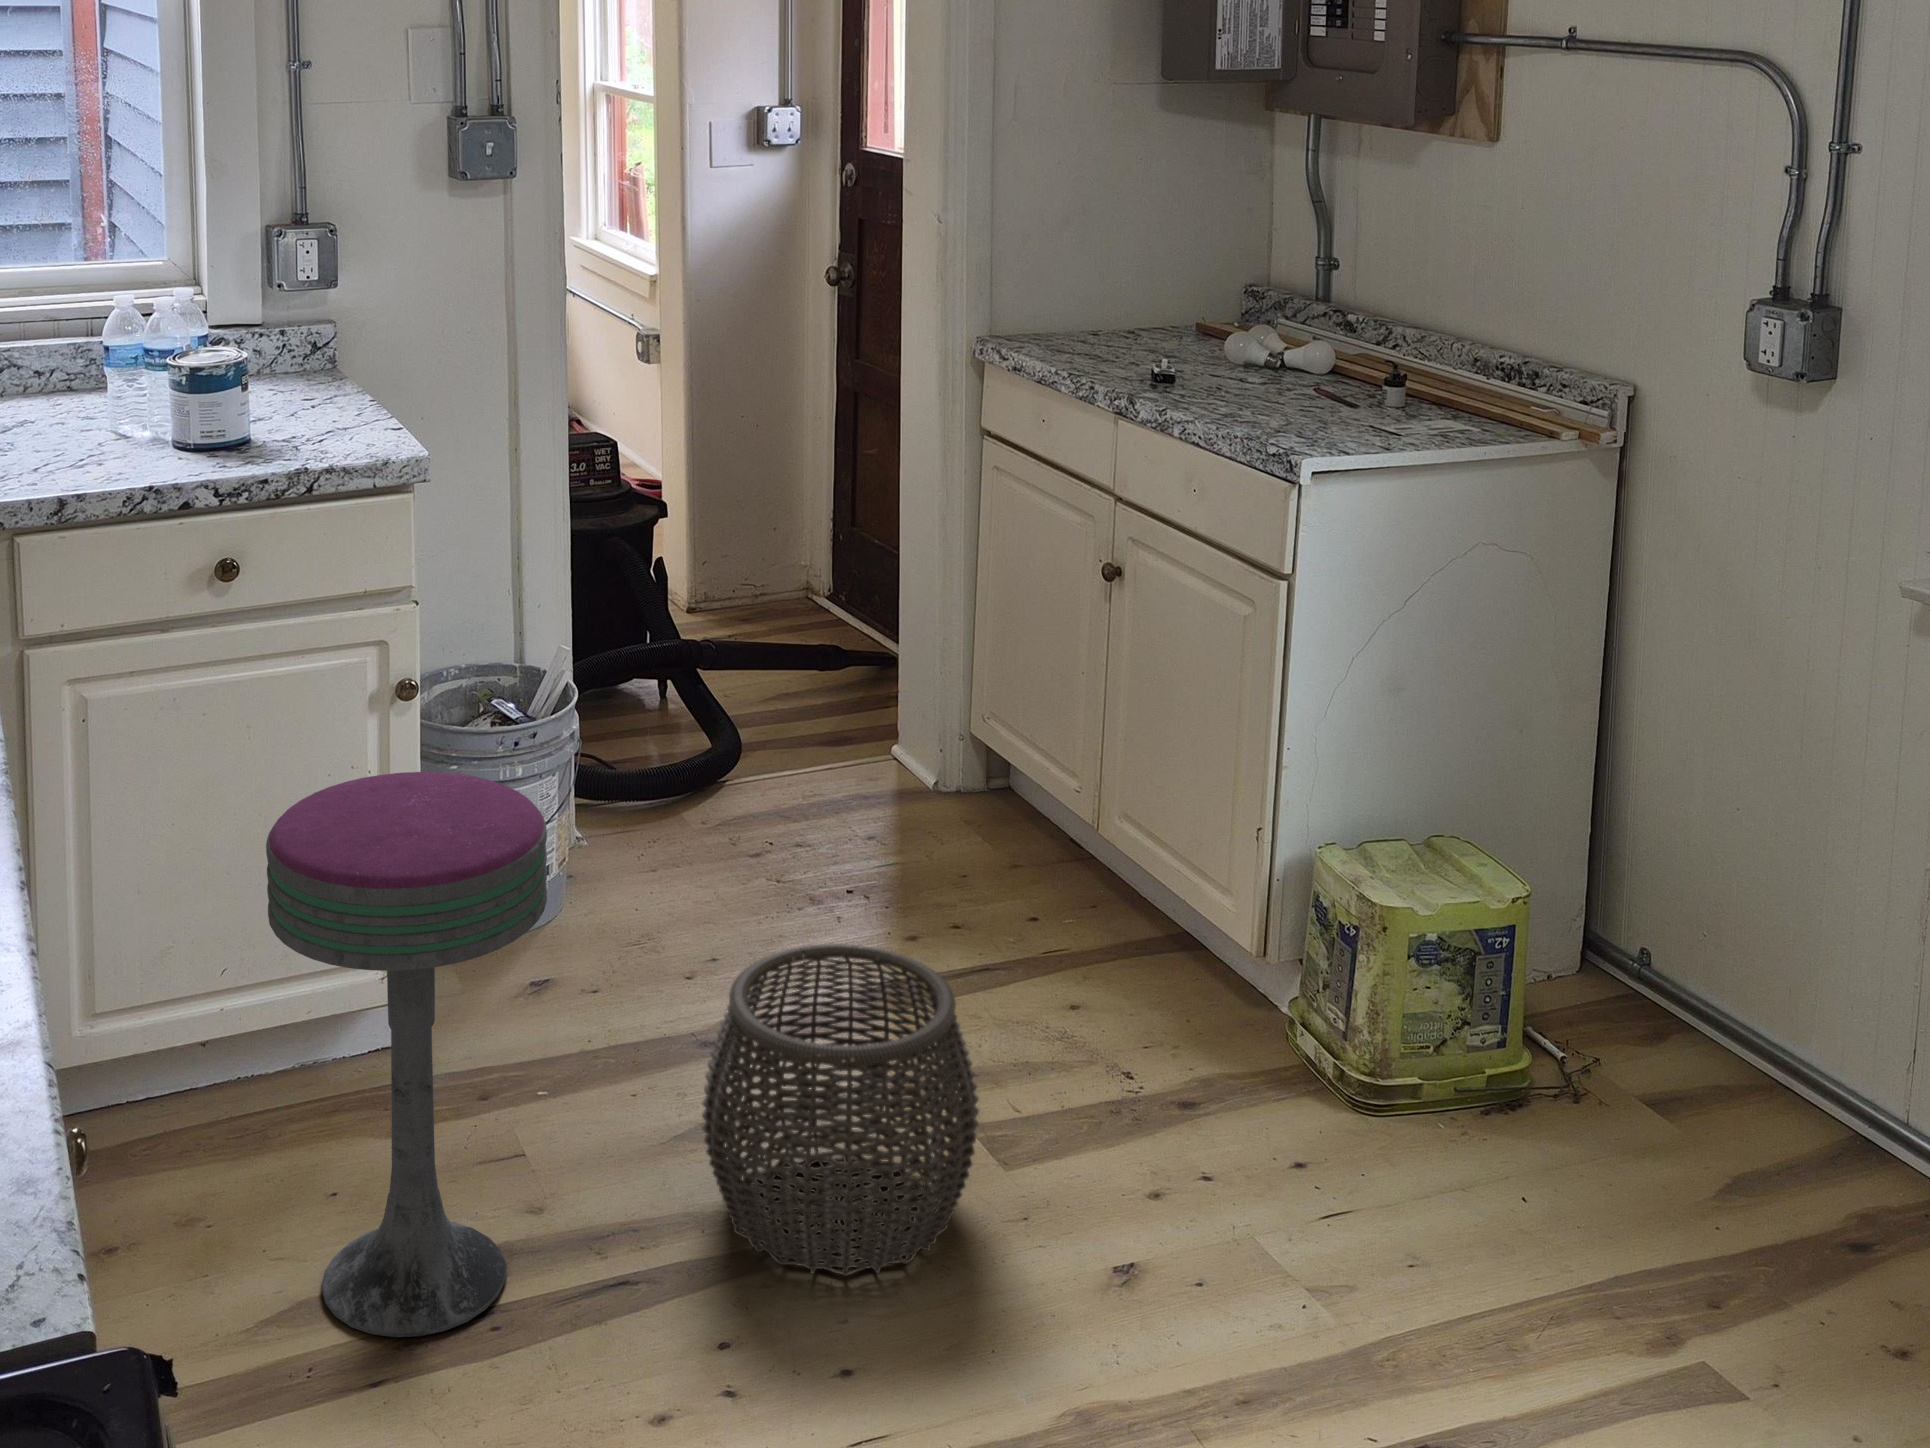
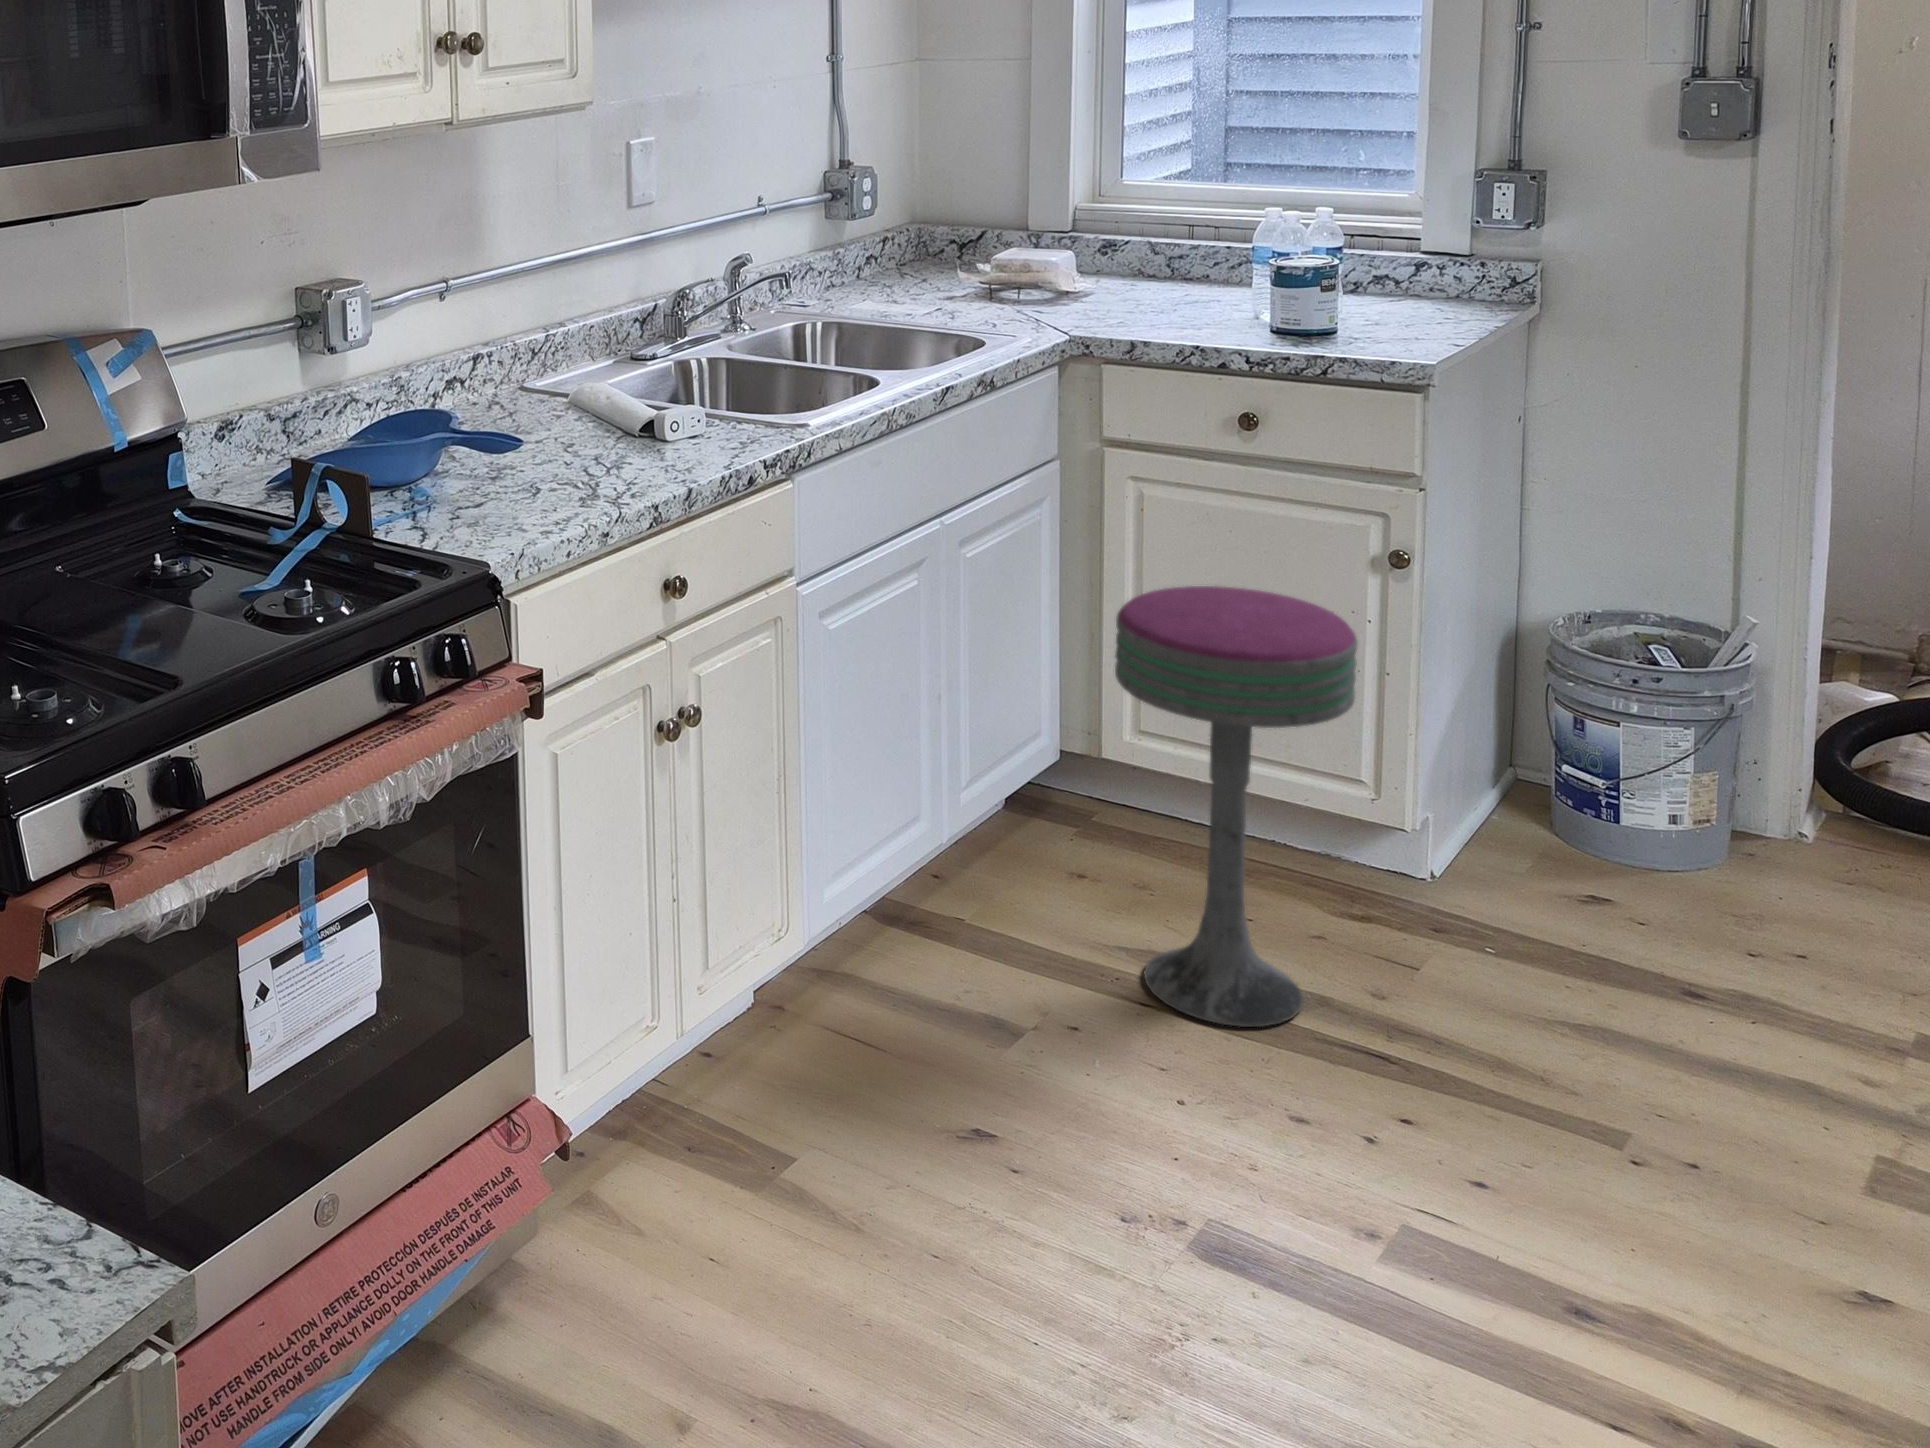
woven basket: present [702,944,979,1276] -> none [1473,883,1809,1217]

